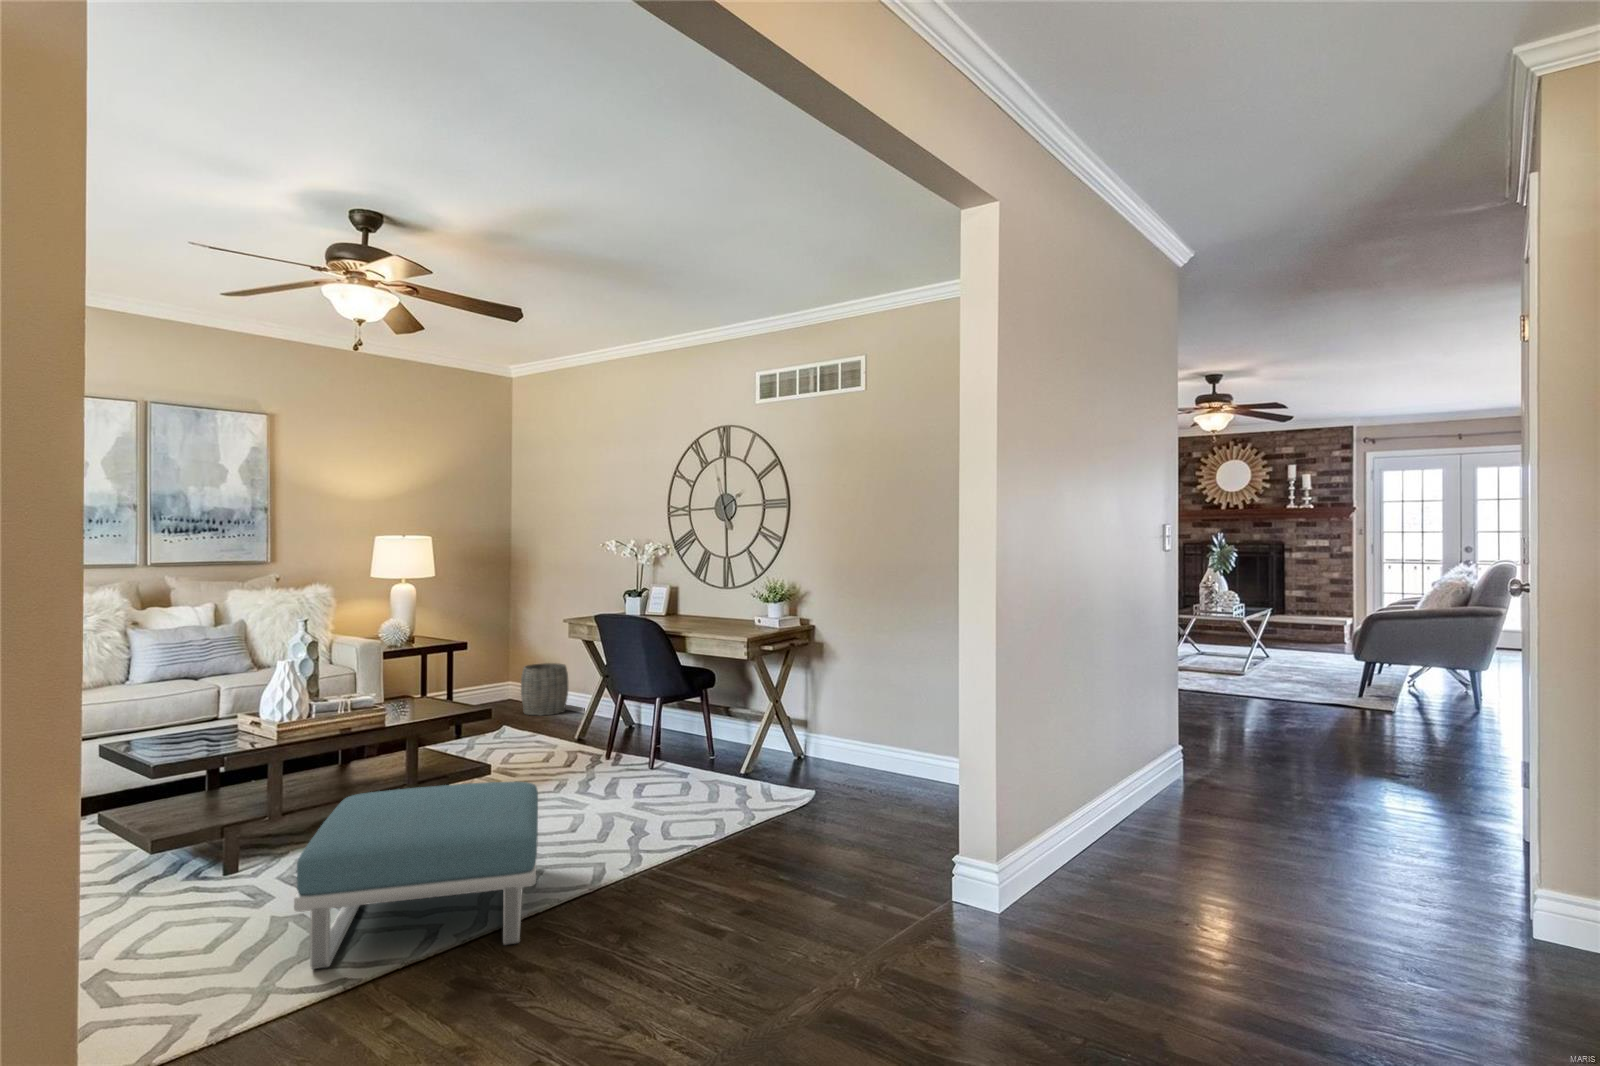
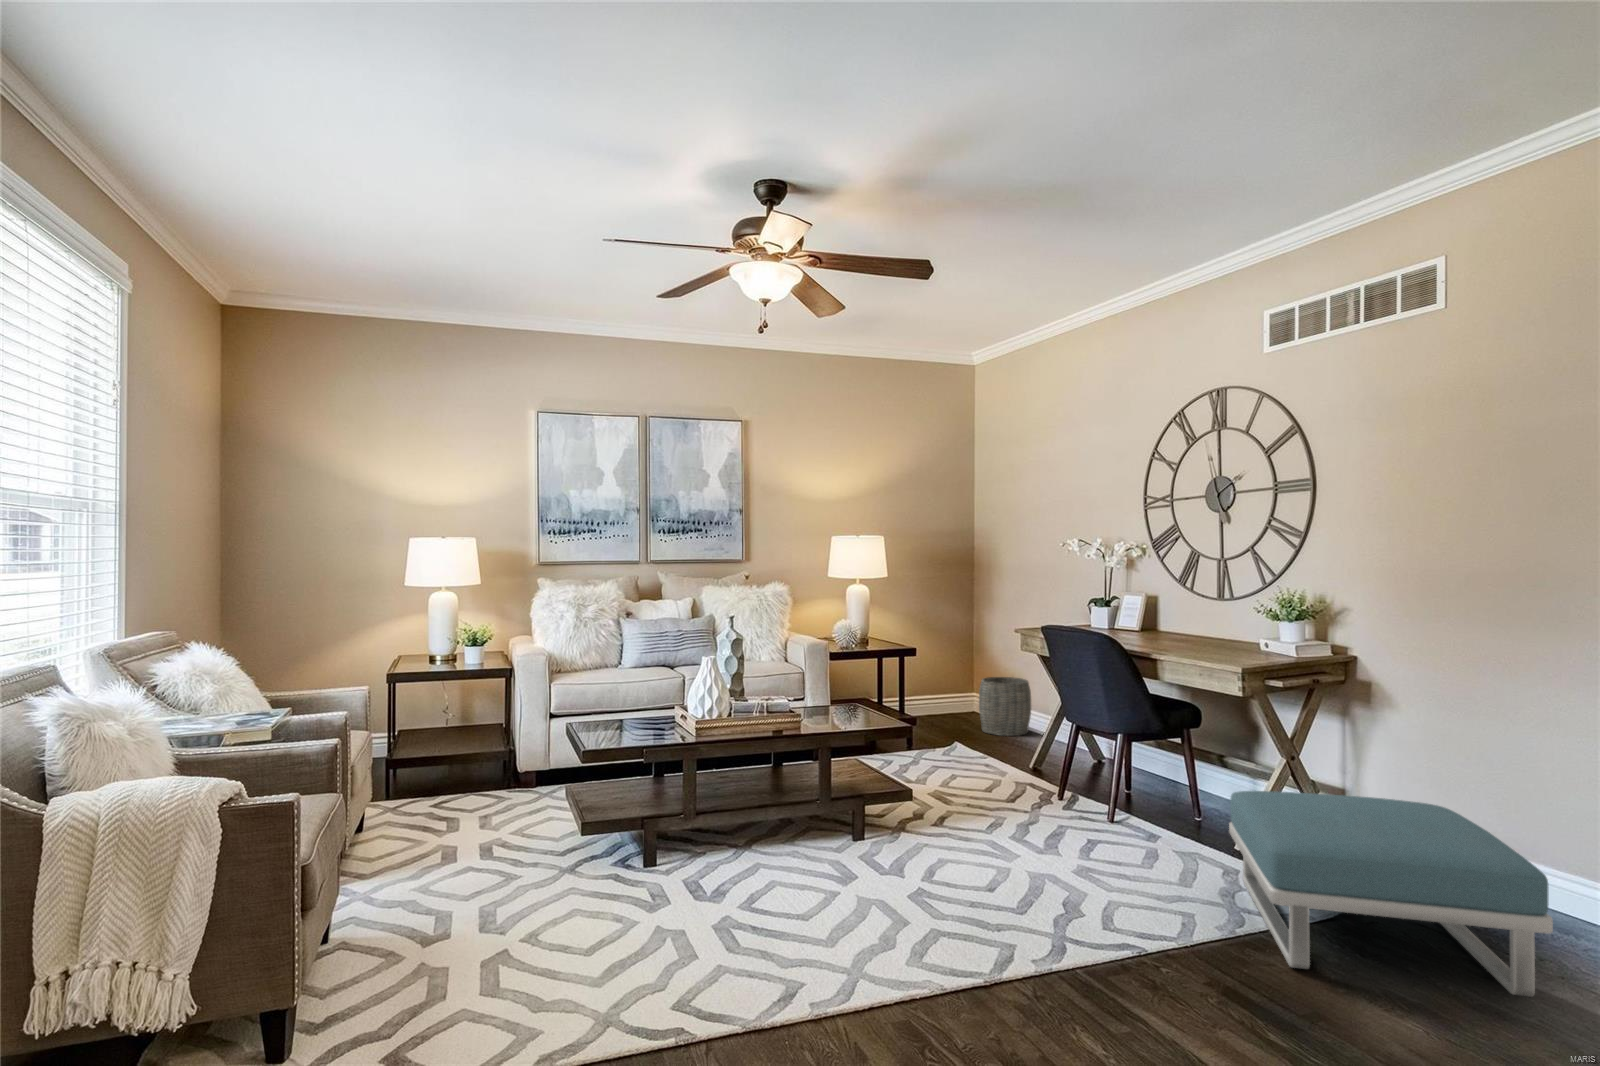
footstool: present [294,782,538,969] -> present [1229,791,1553,997]

